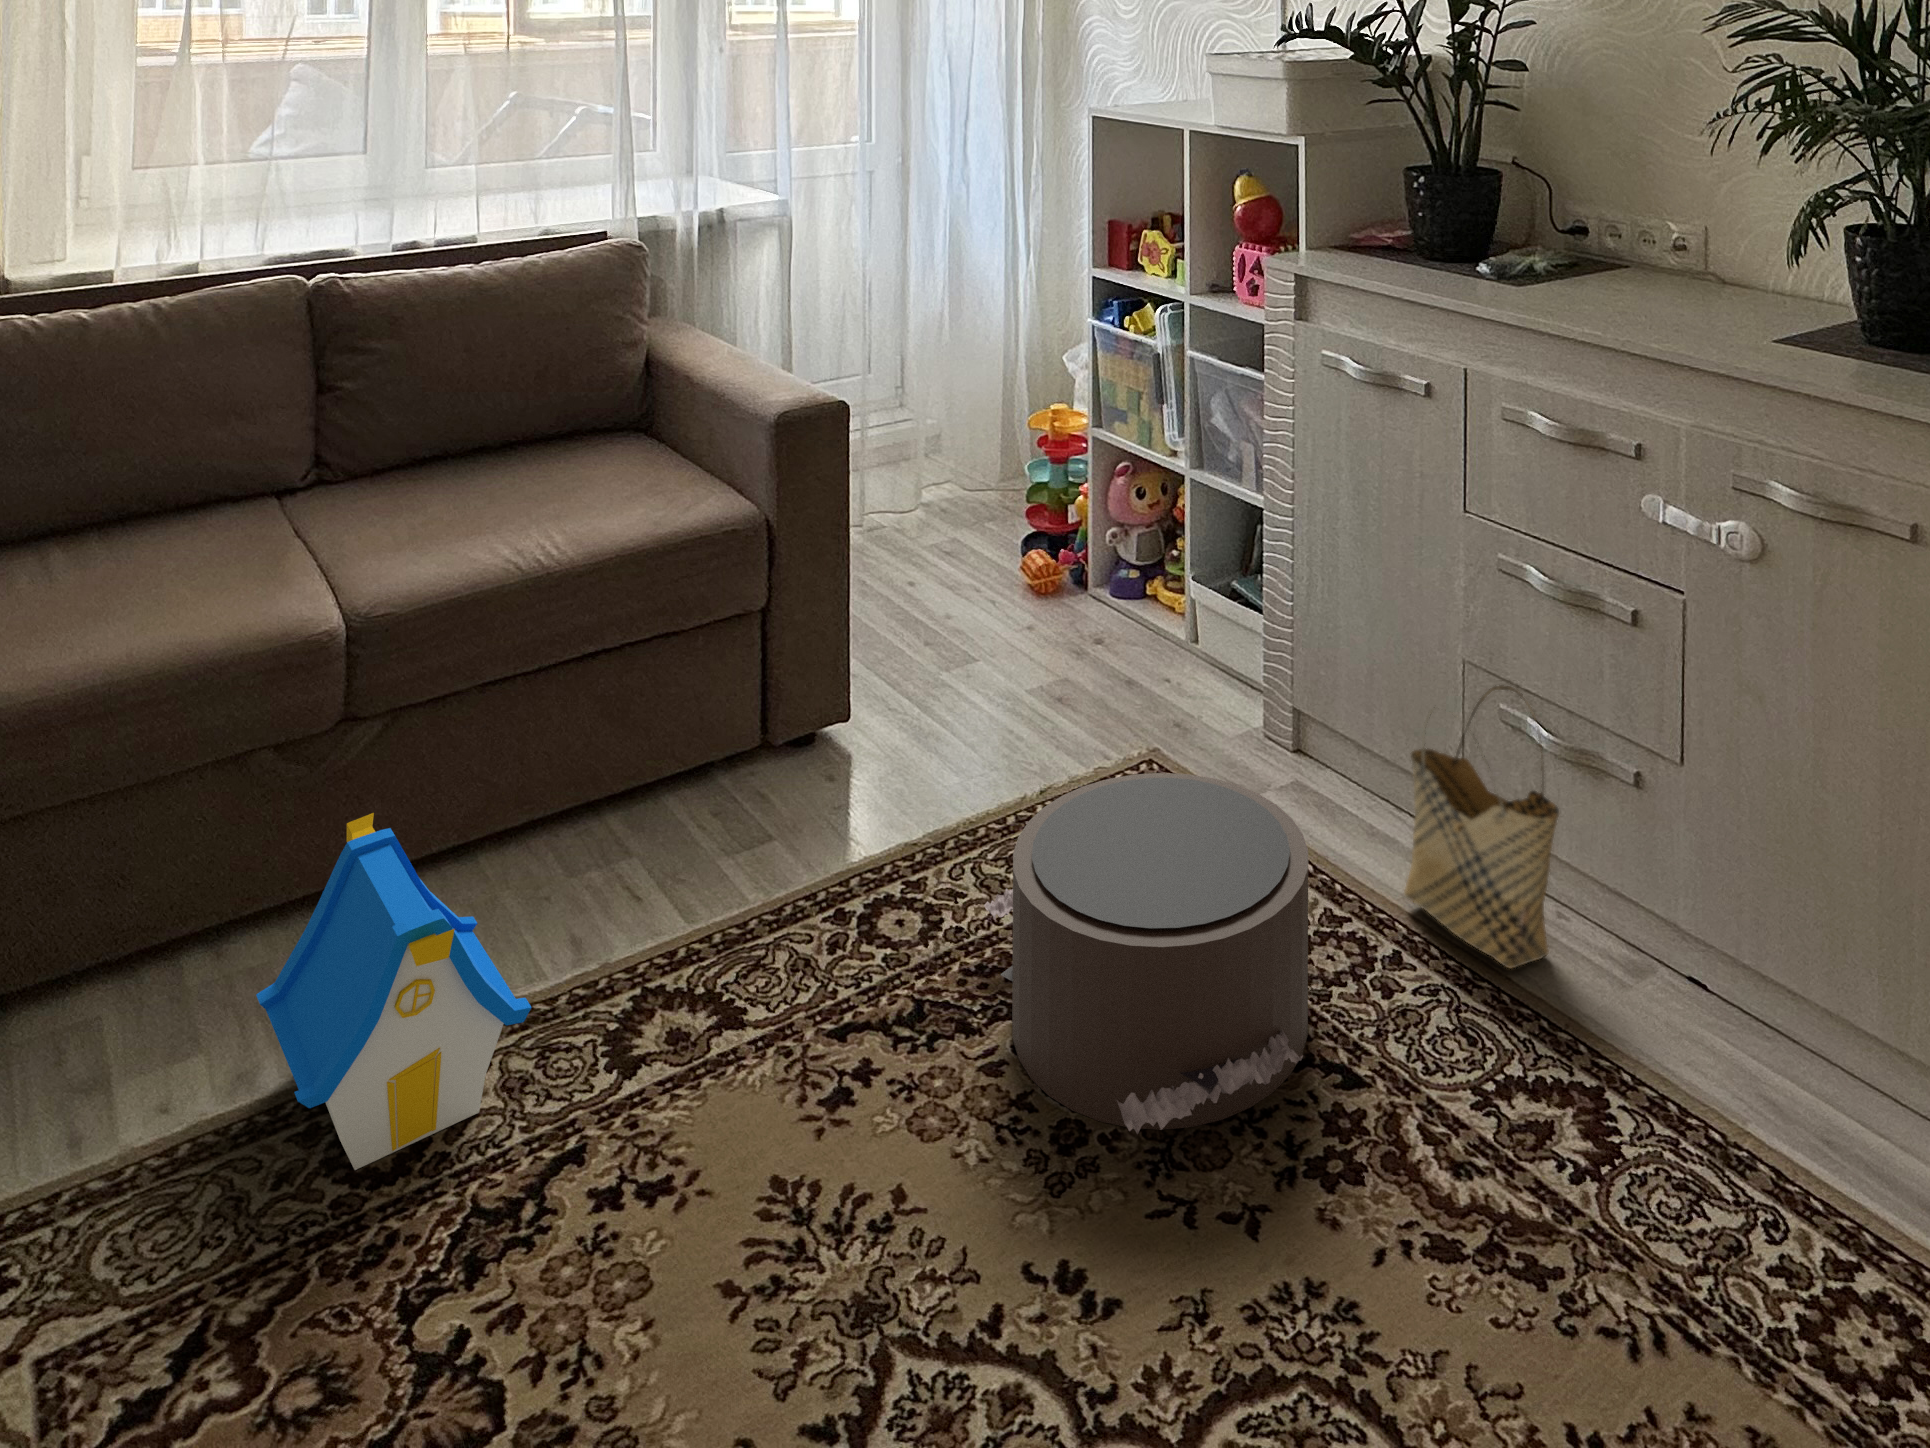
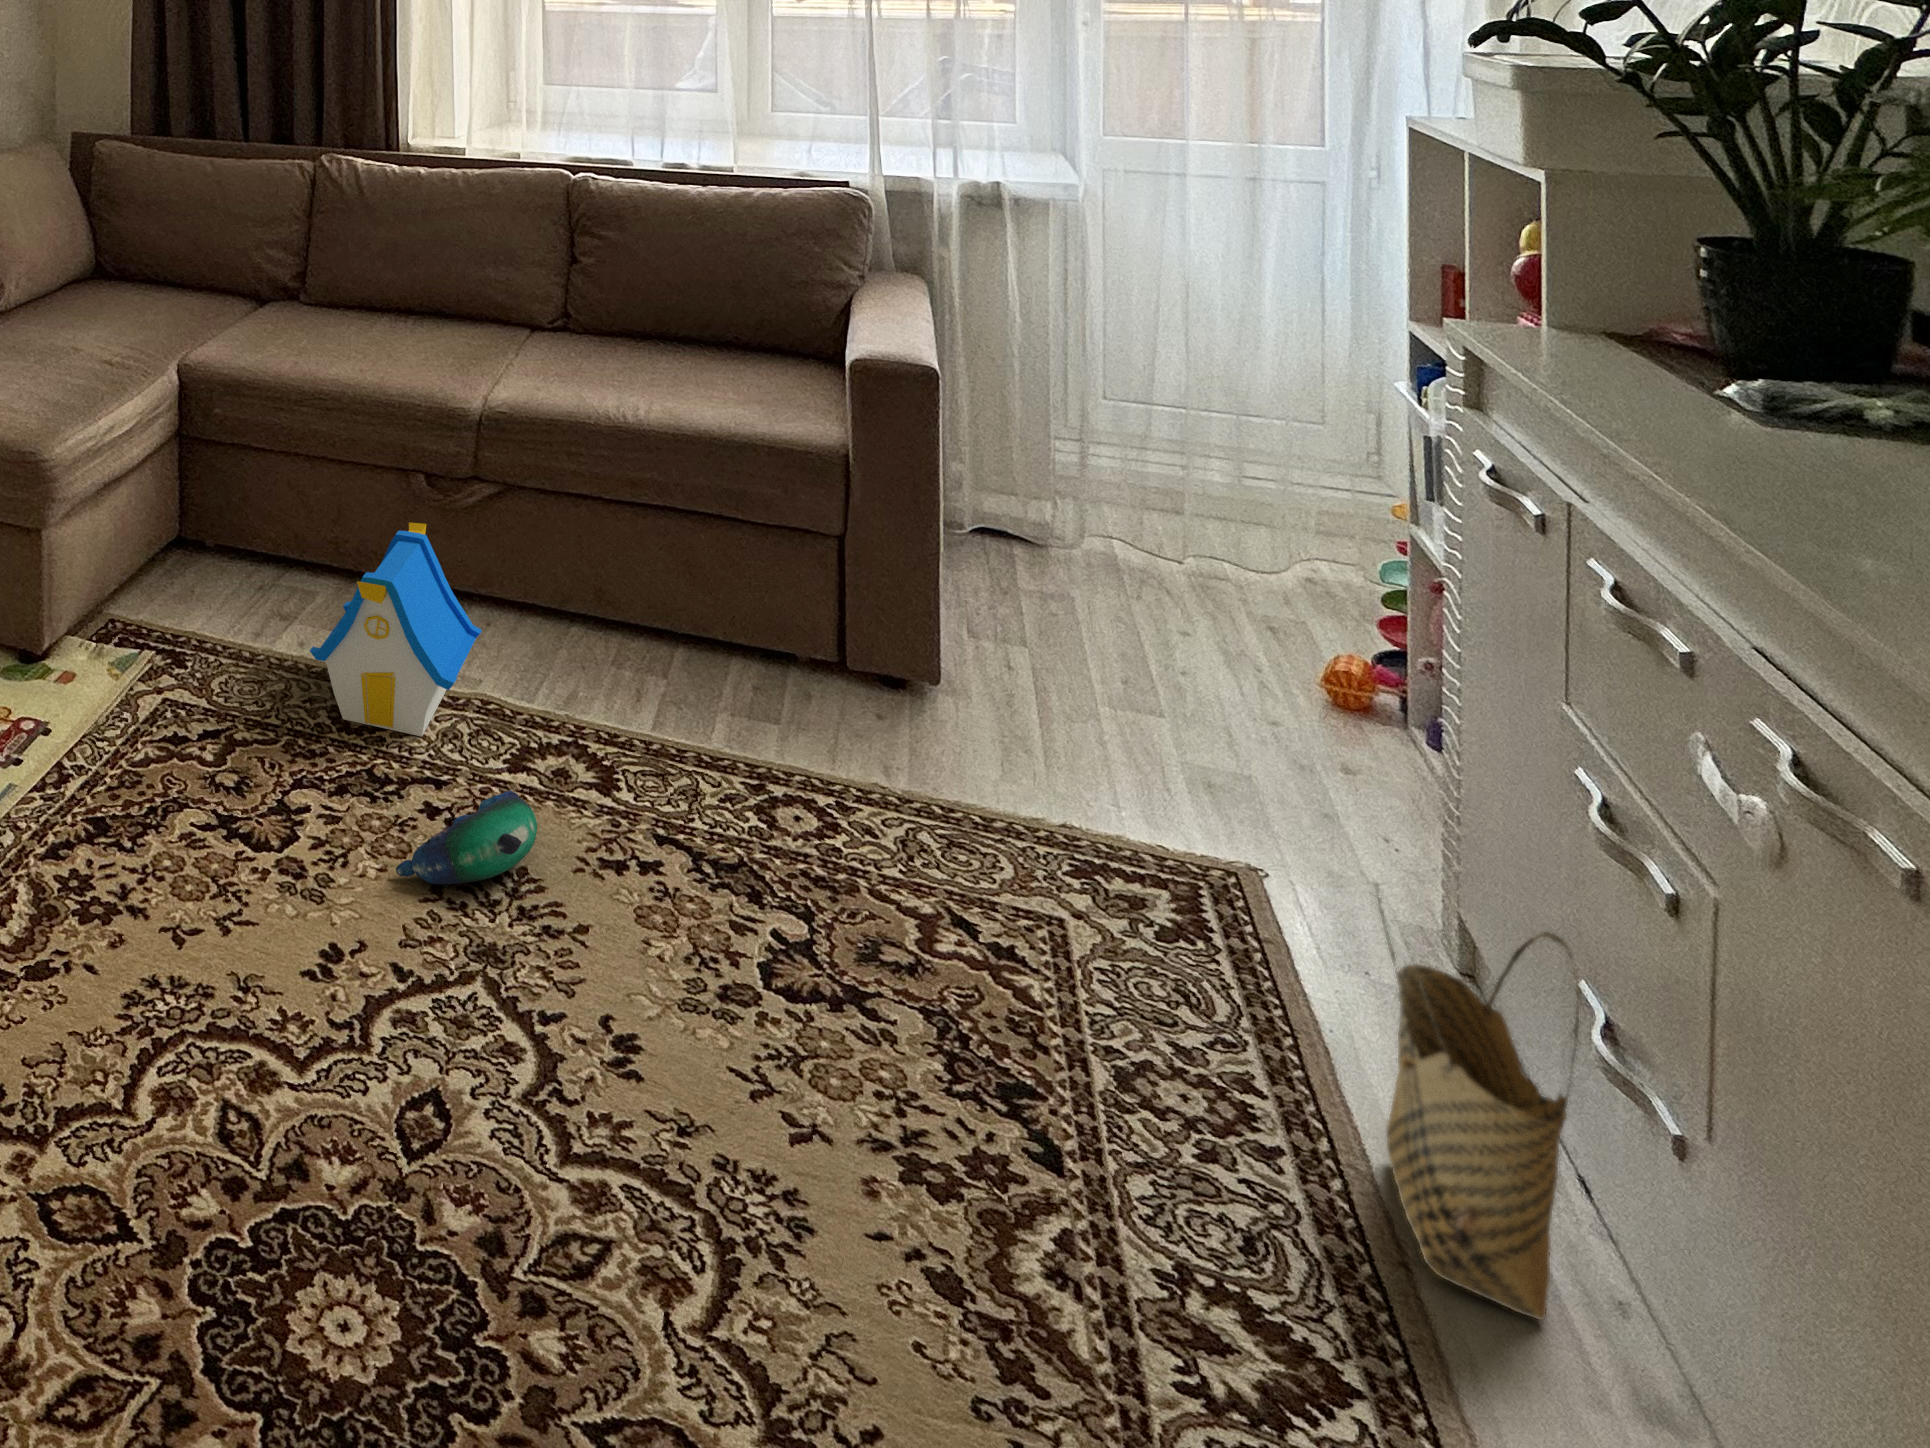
pouf: present [984,773,1308,1134] -> none [741,756,1128,1125]
plush toy: none [658,1094,807,1315] -> present [396,791,537,887]

